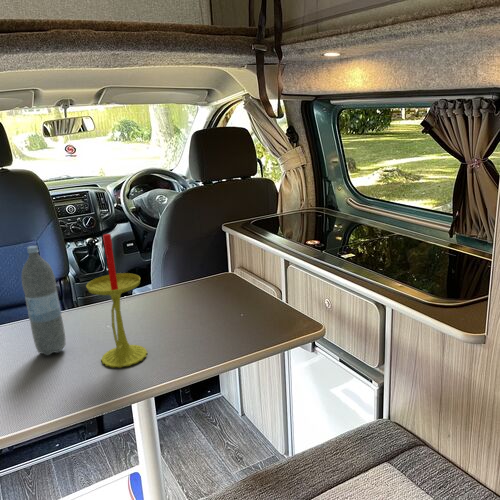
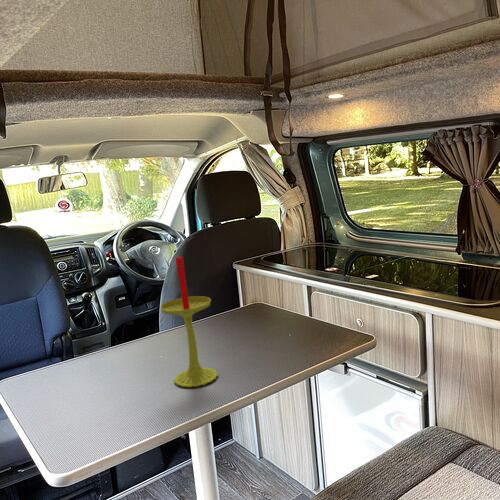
water bottle: present [22,246,66,355] -> none [92,275,134,386]

